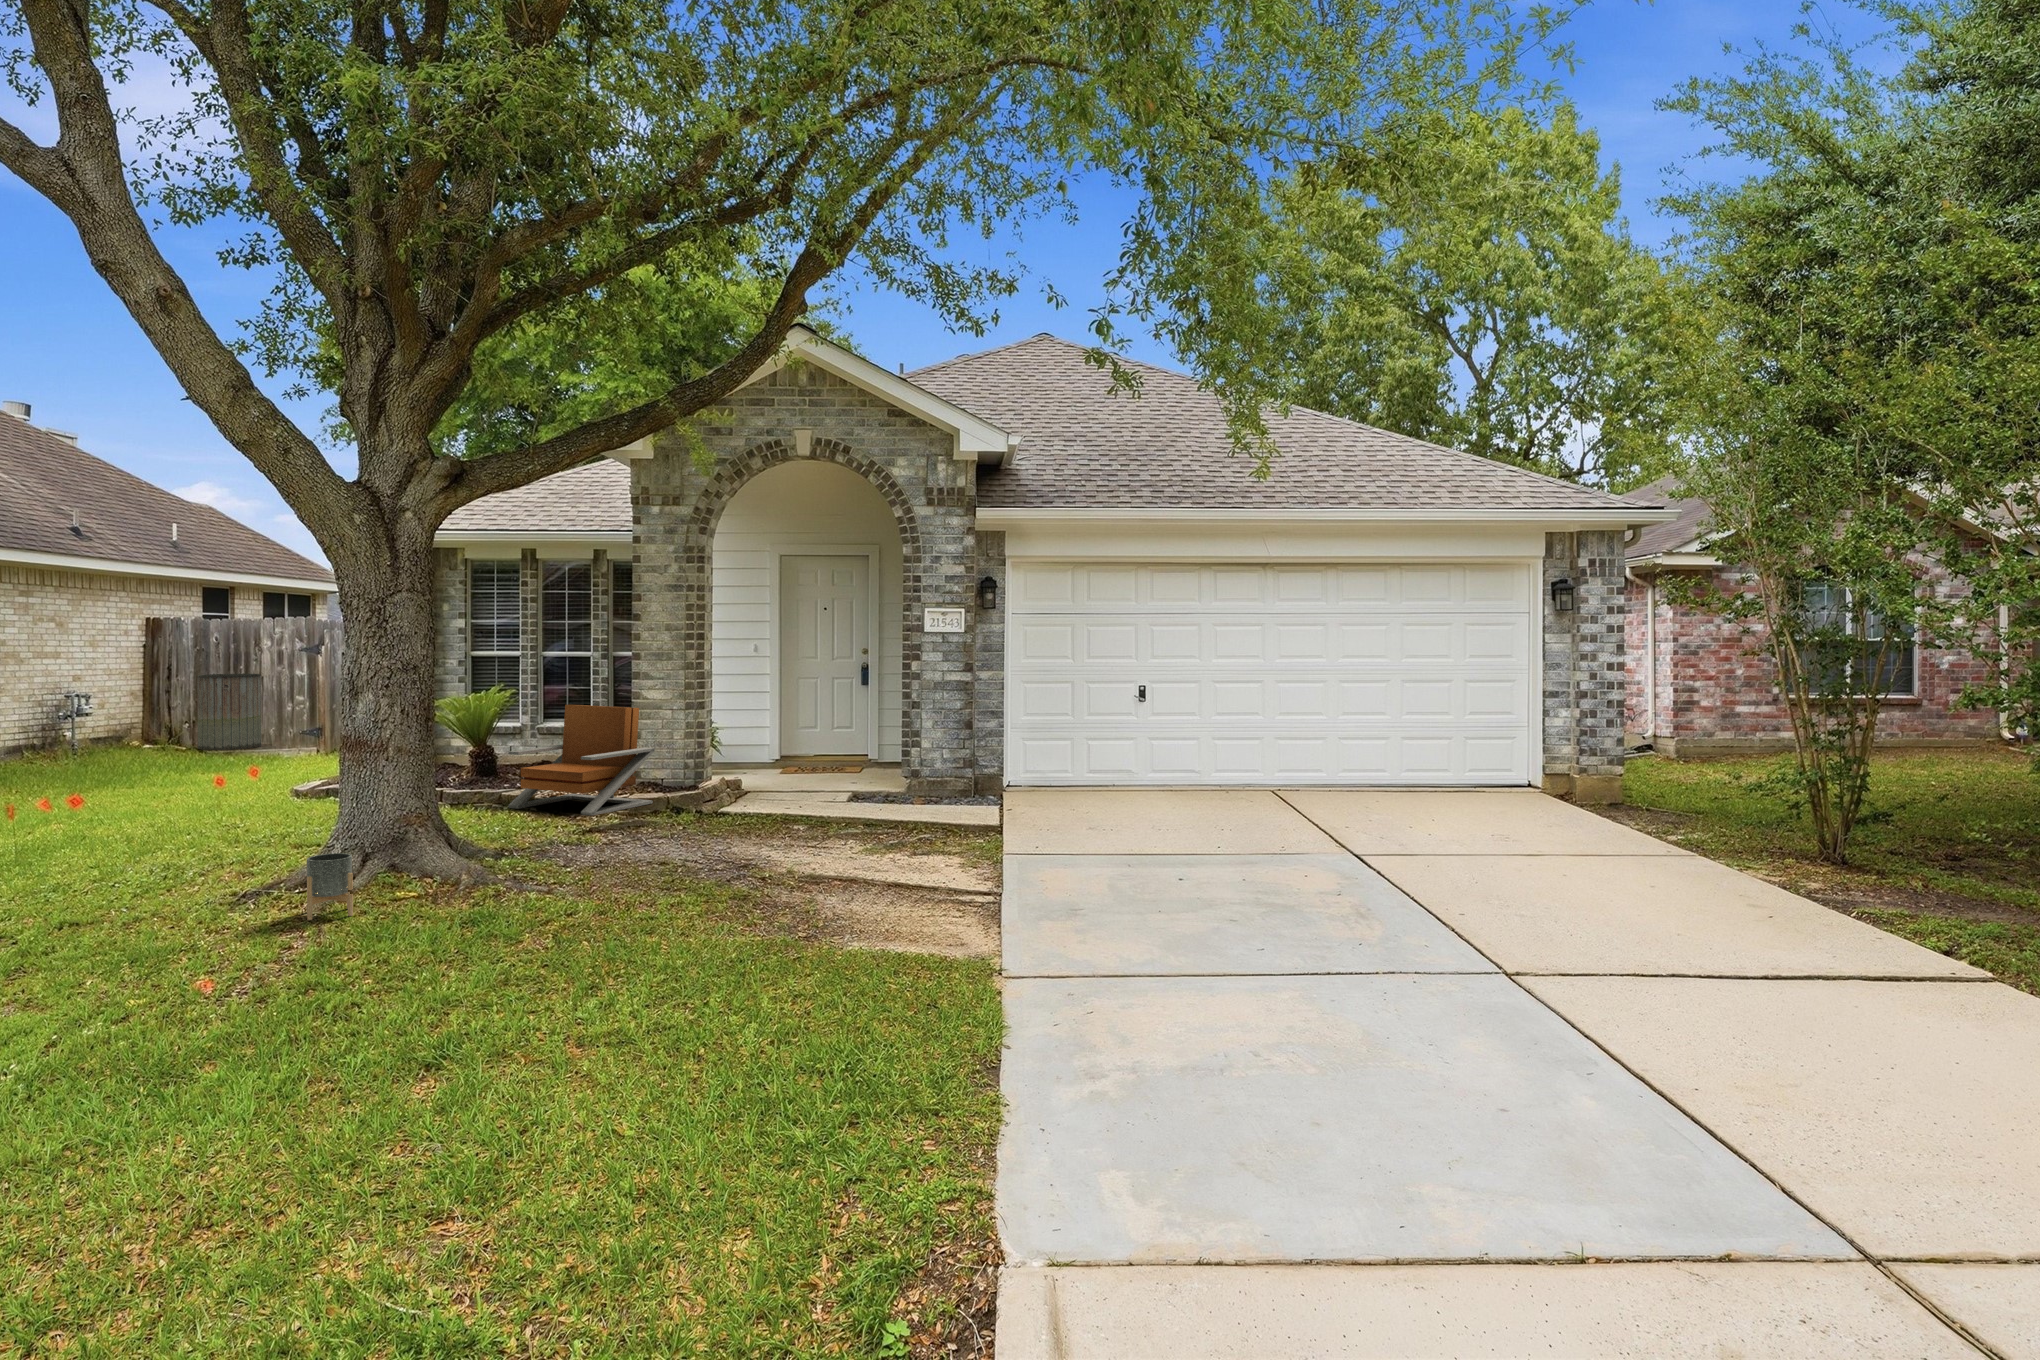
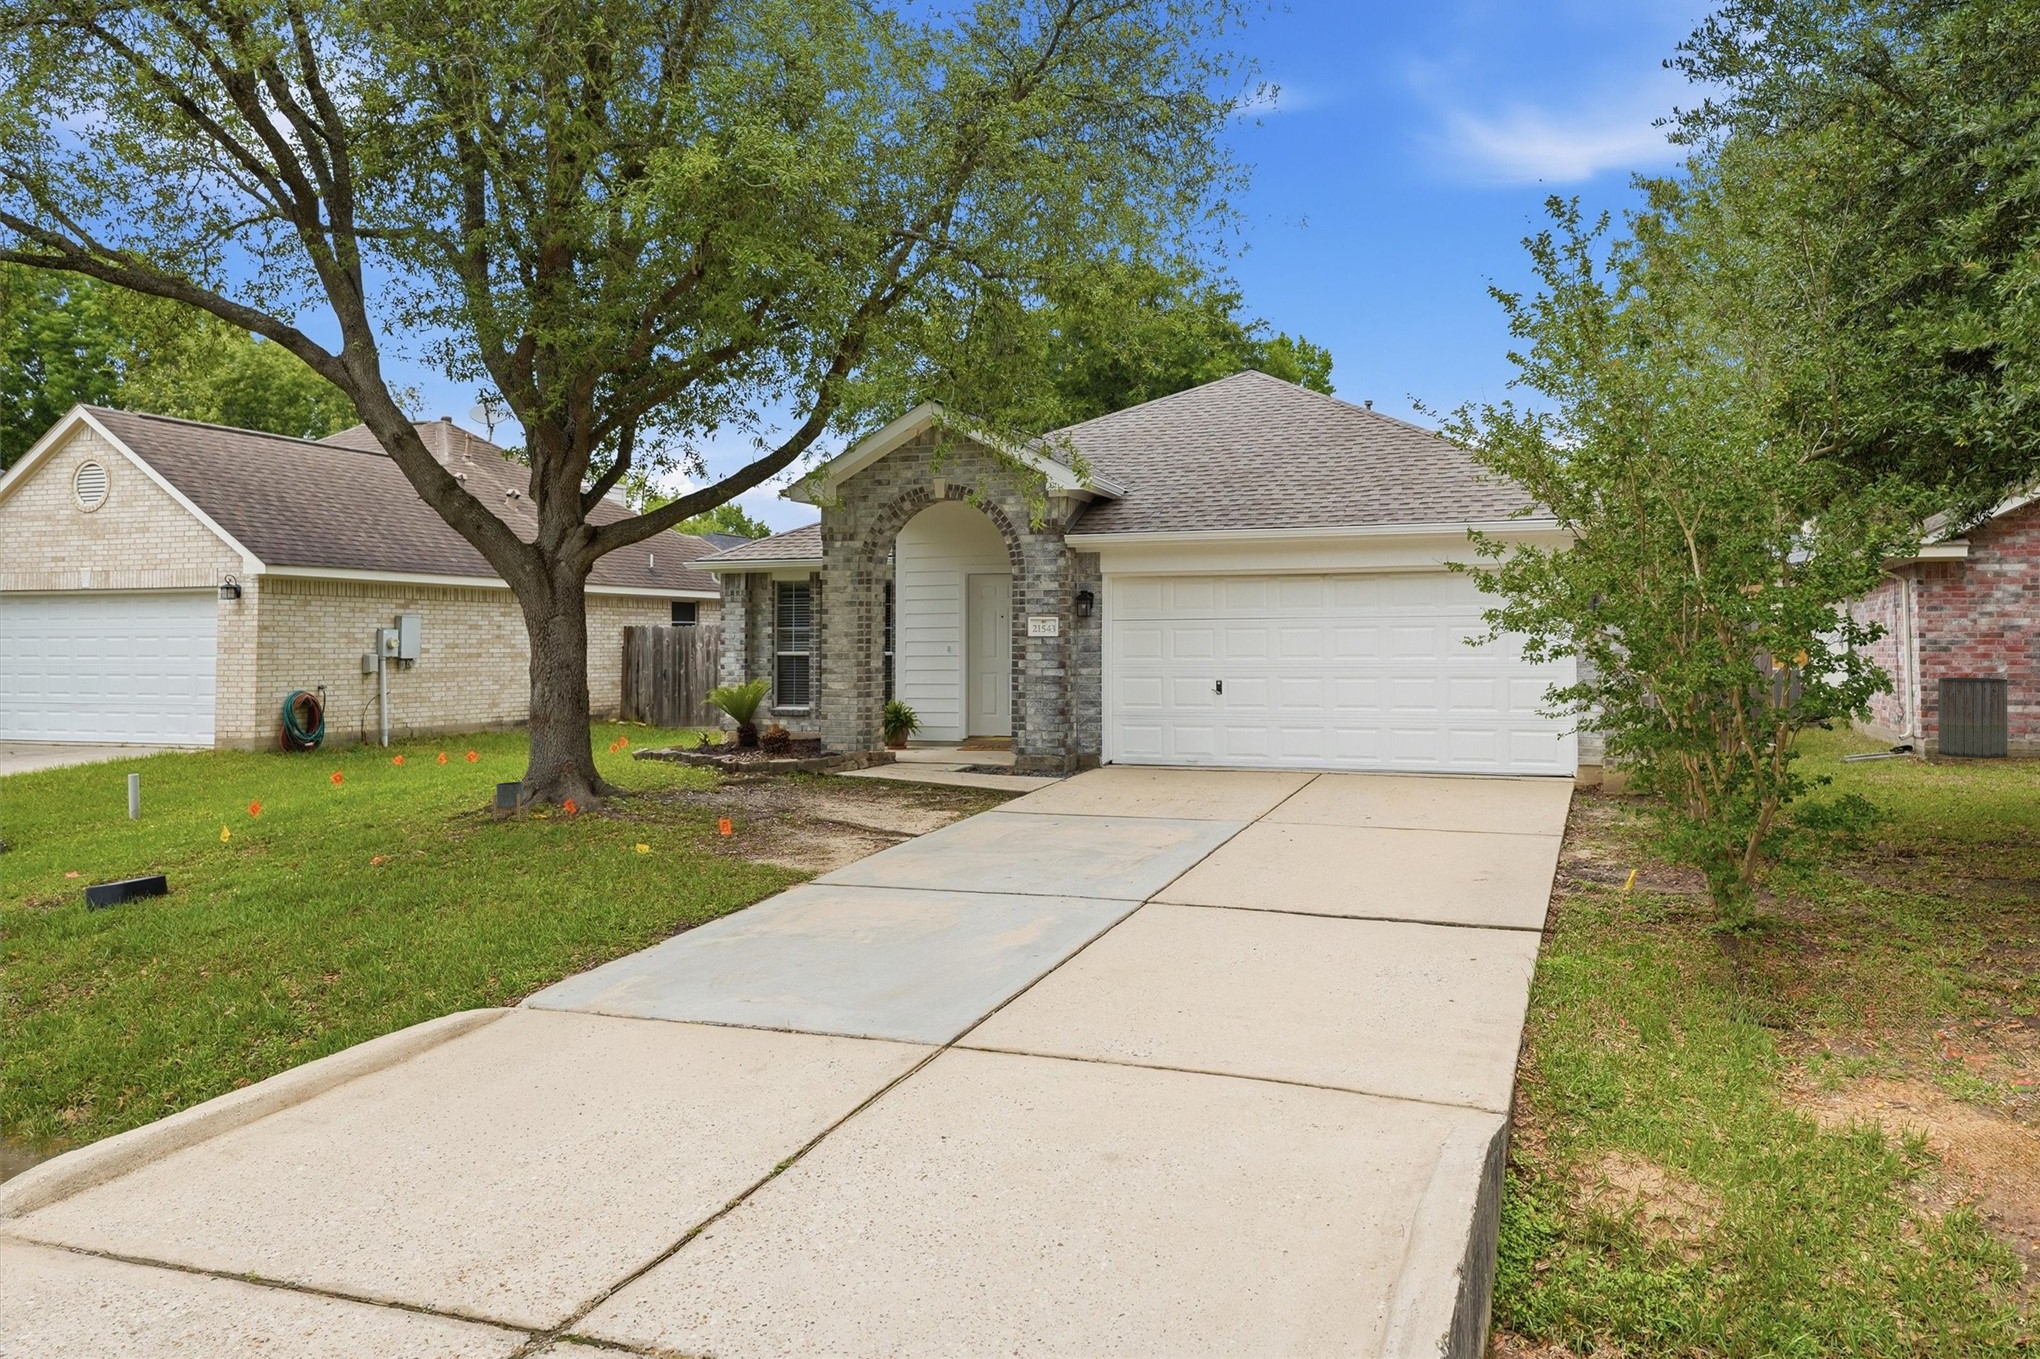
trash can: present [197,674,262,750] -> present [1938,678,2007,758]
lounge chair: present [508,705,655,815] -> none [739,693,837,773]

